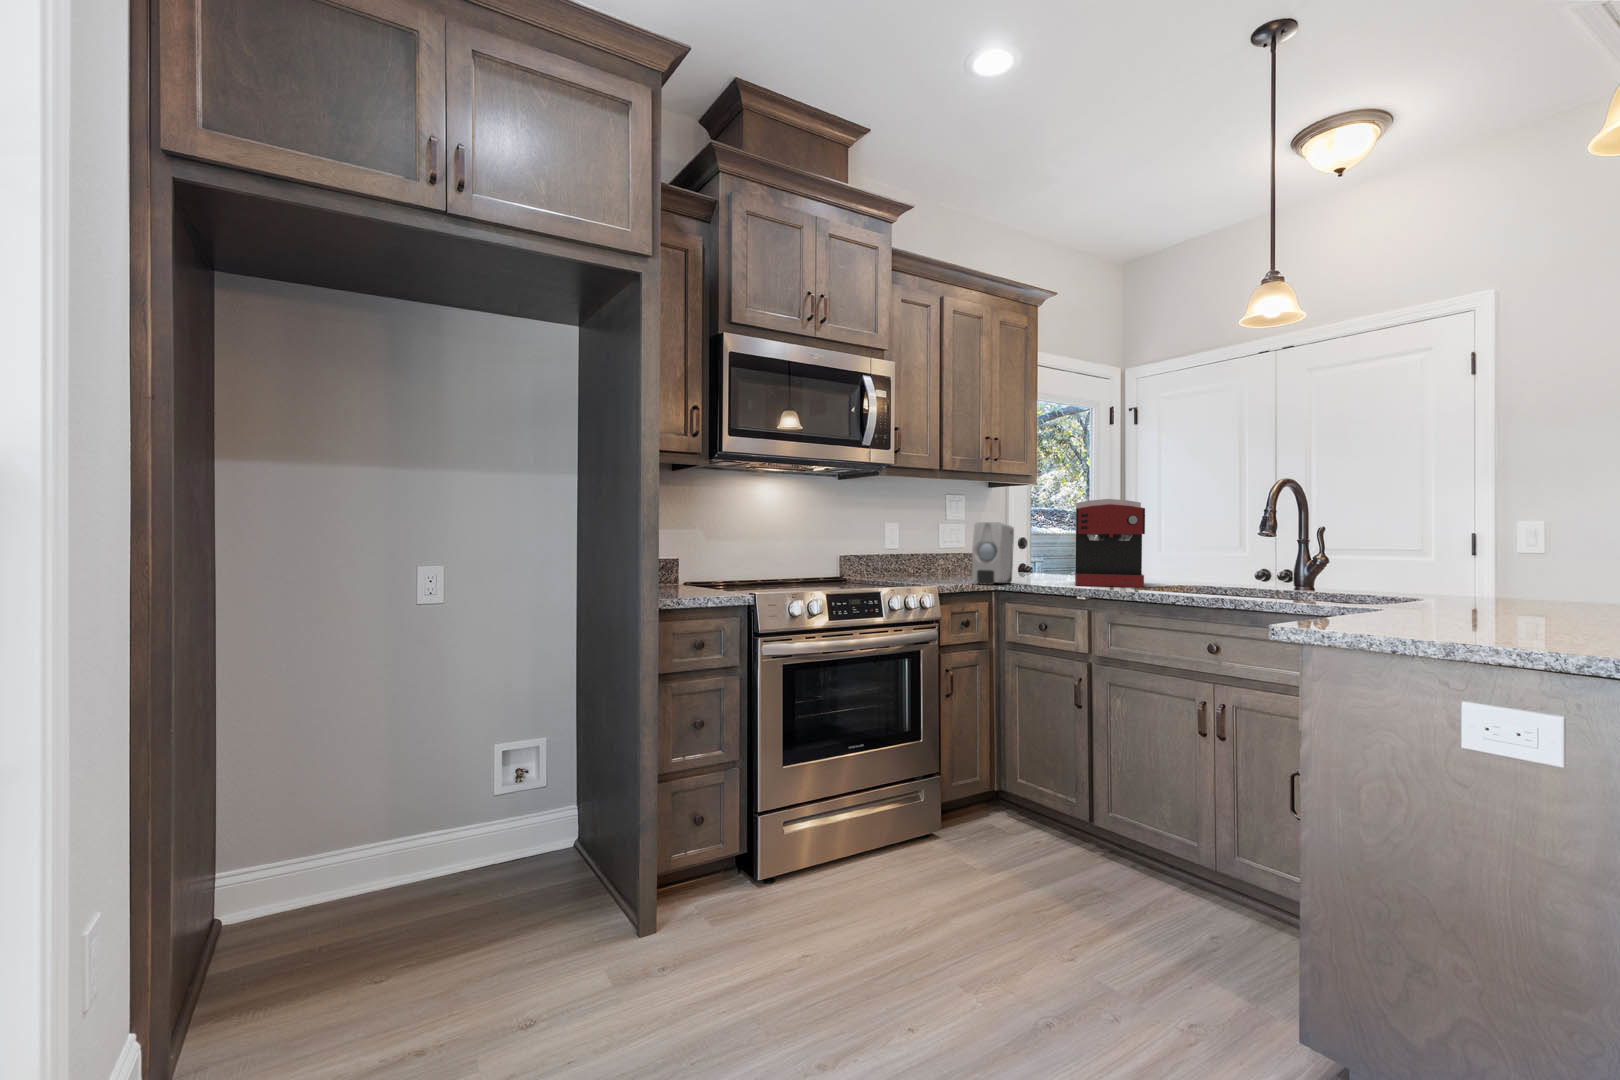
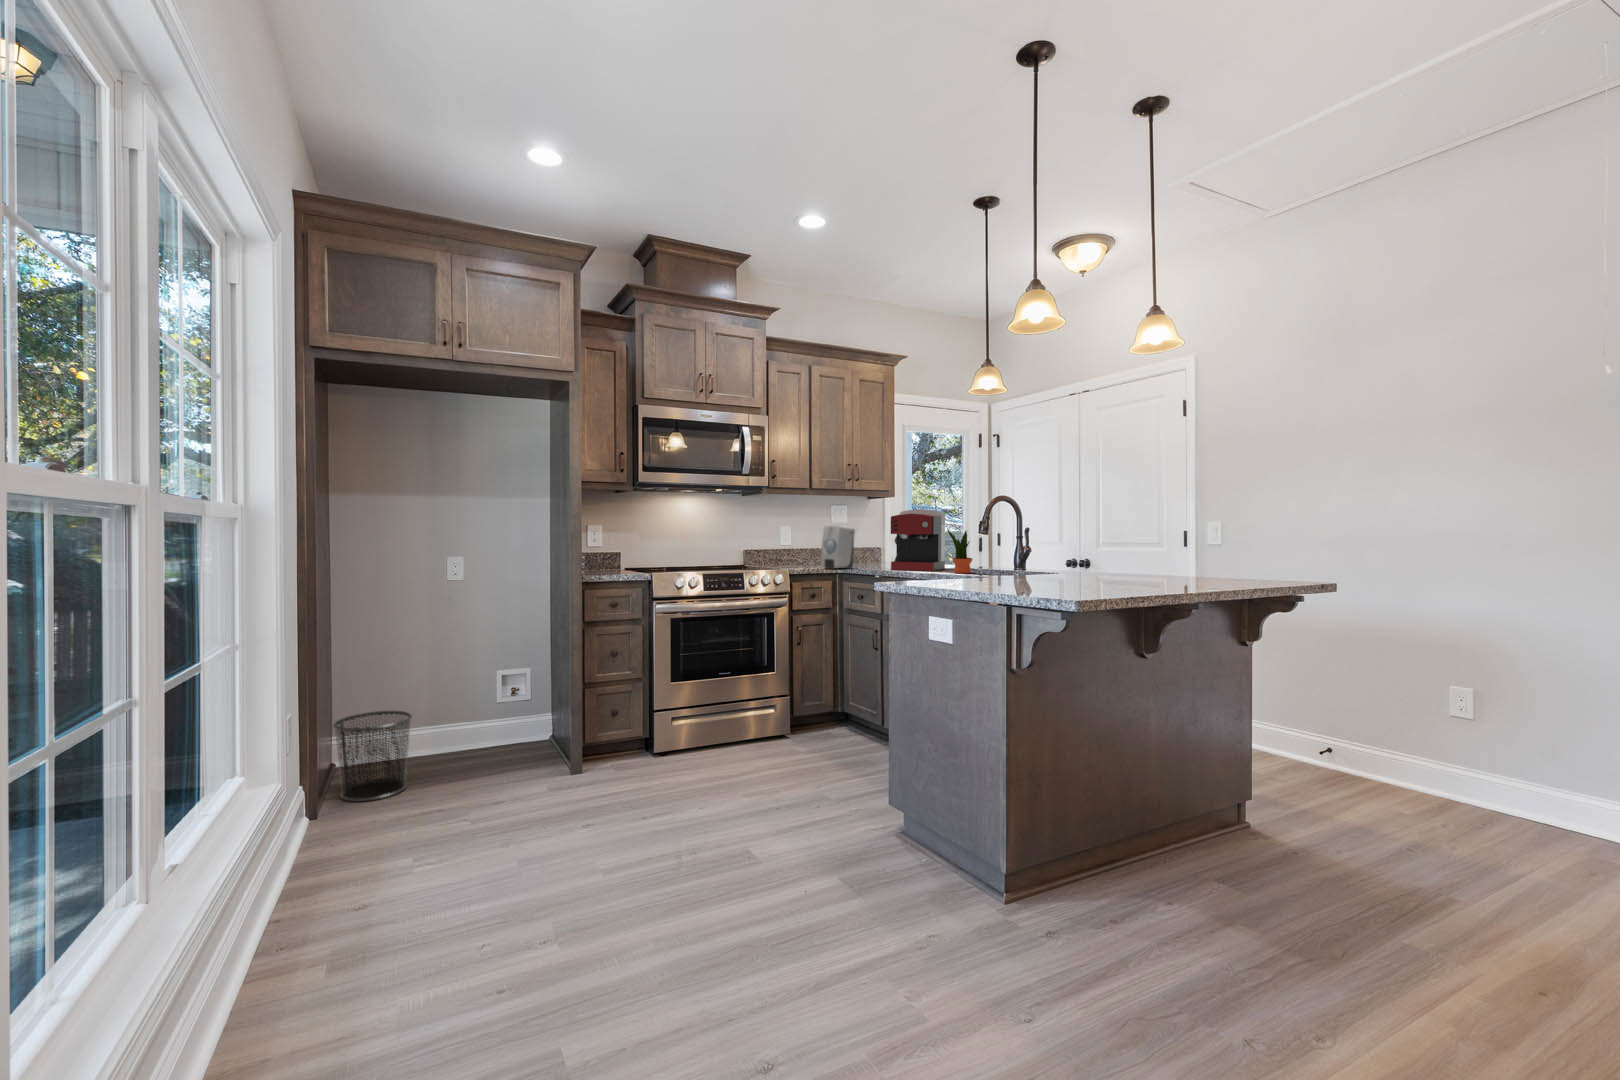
potted plant: none [1174,522,1218,591] -> present [947,528,972,573]
waste bin: none [213,838,364,1027] -> present [333,711,412,802]

